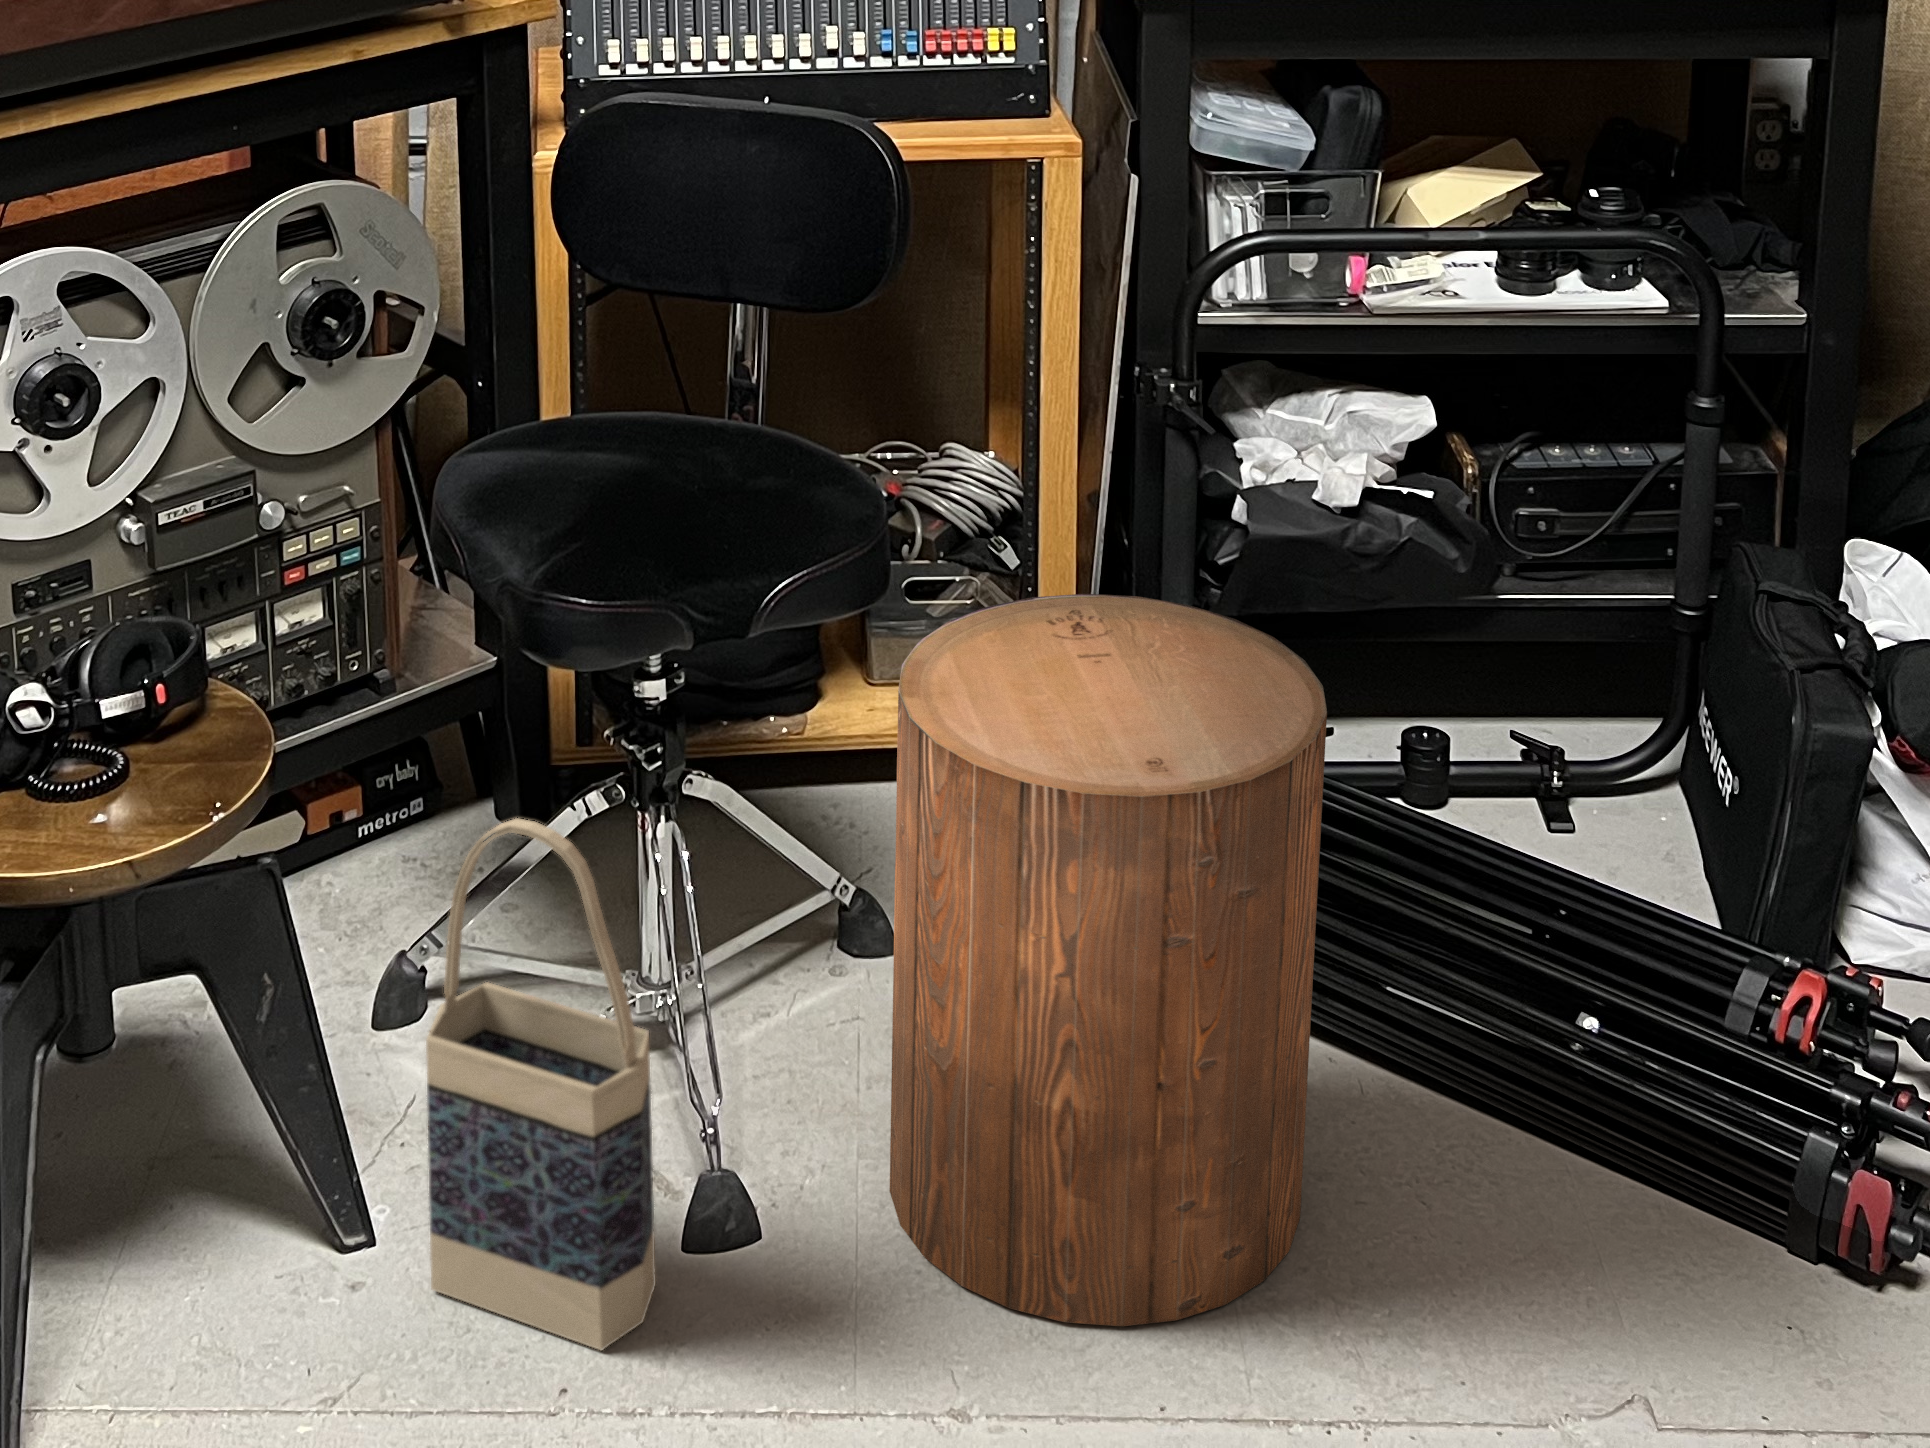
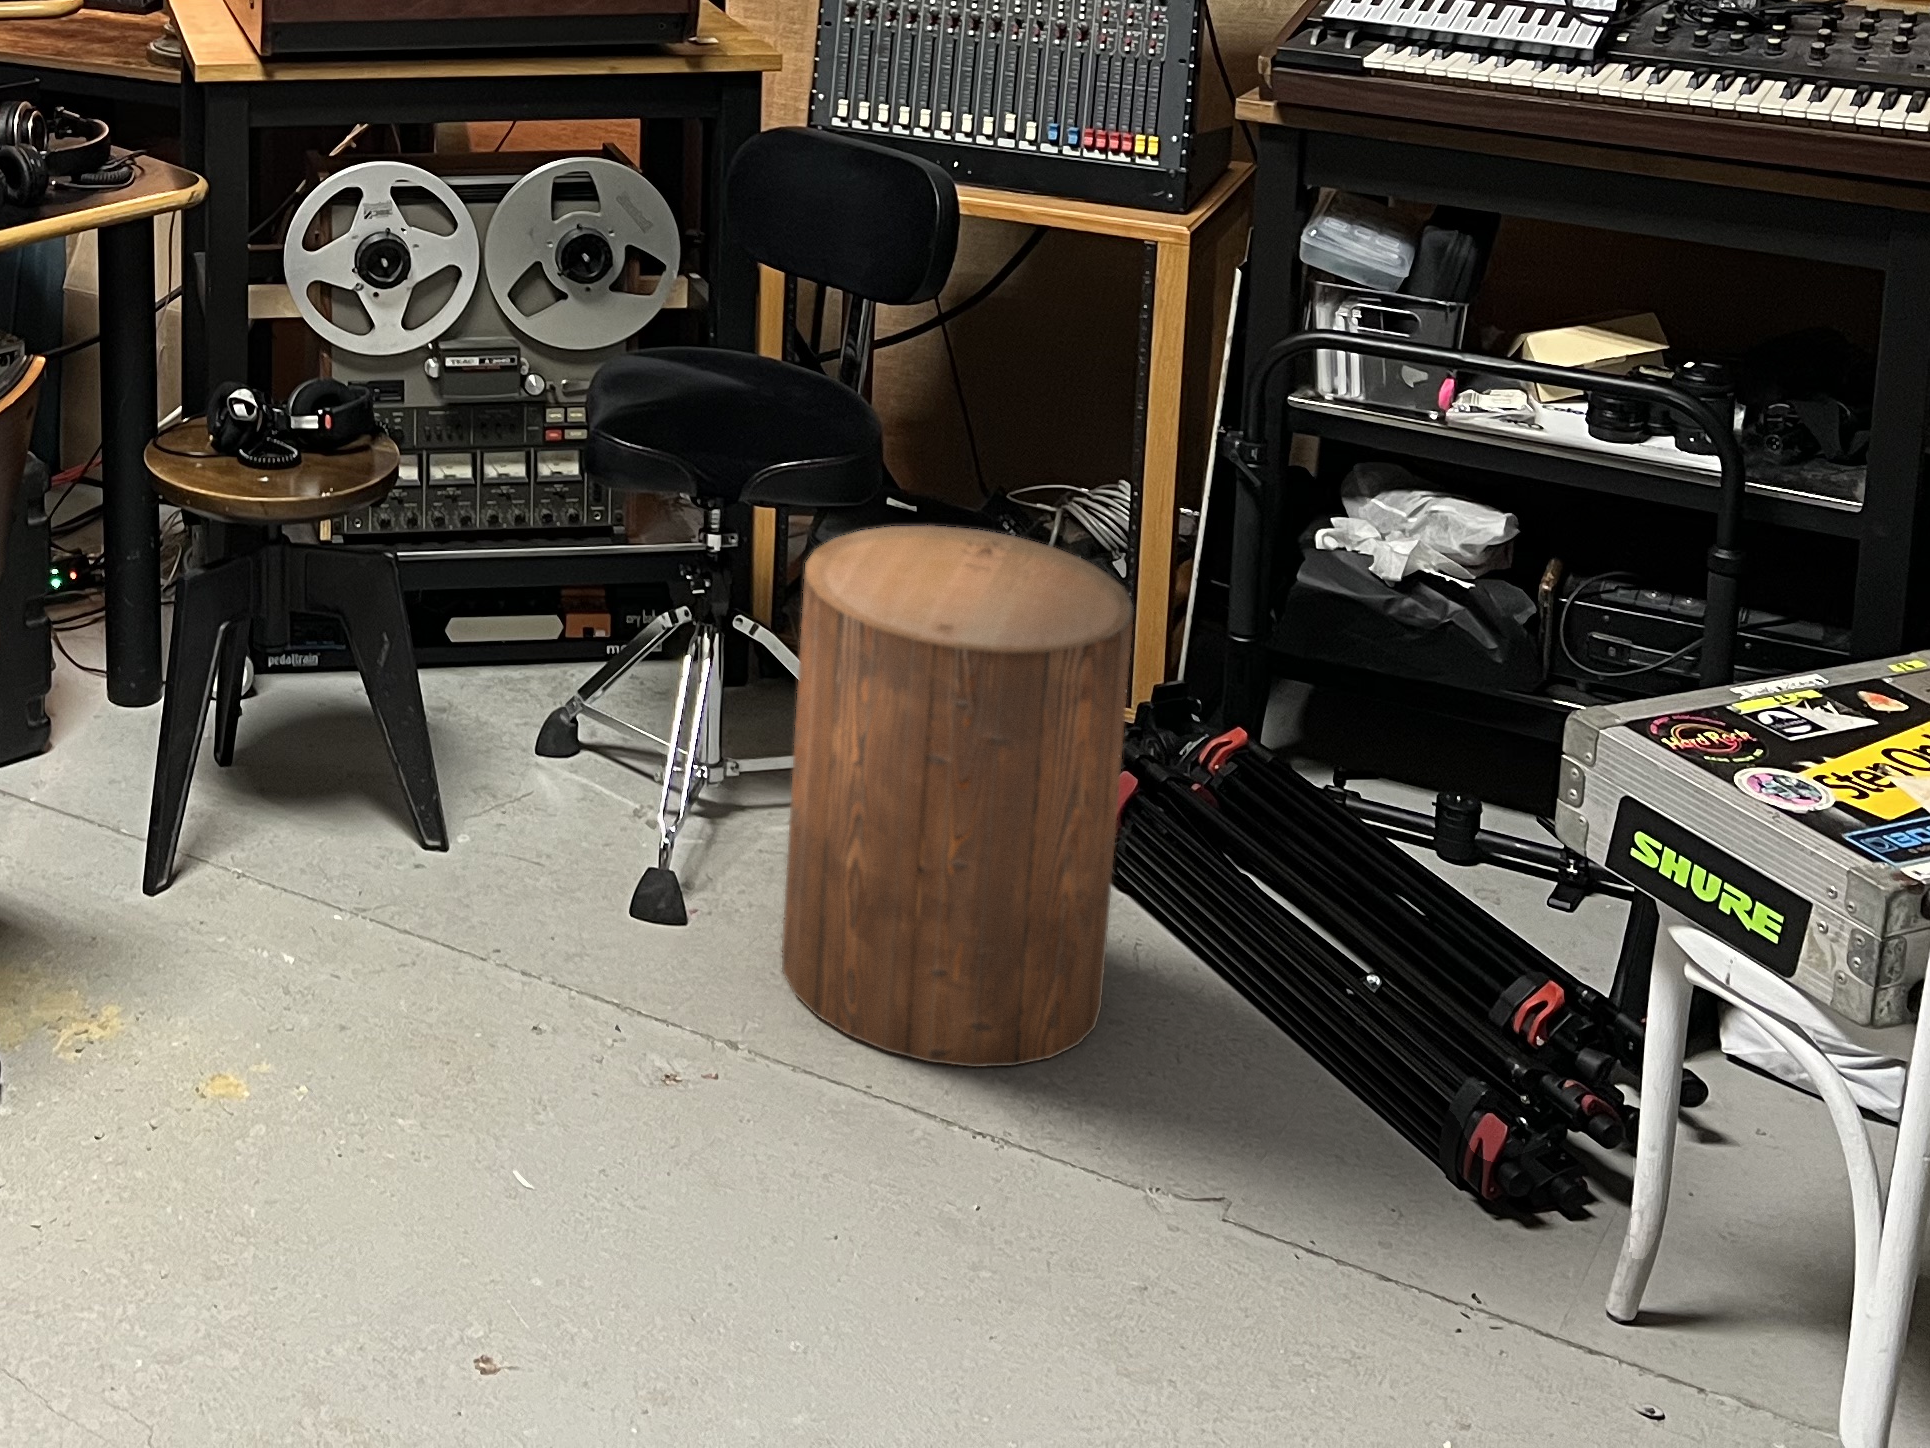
bag: present [426,819,656,1351] -> none [456,563,602,943]

